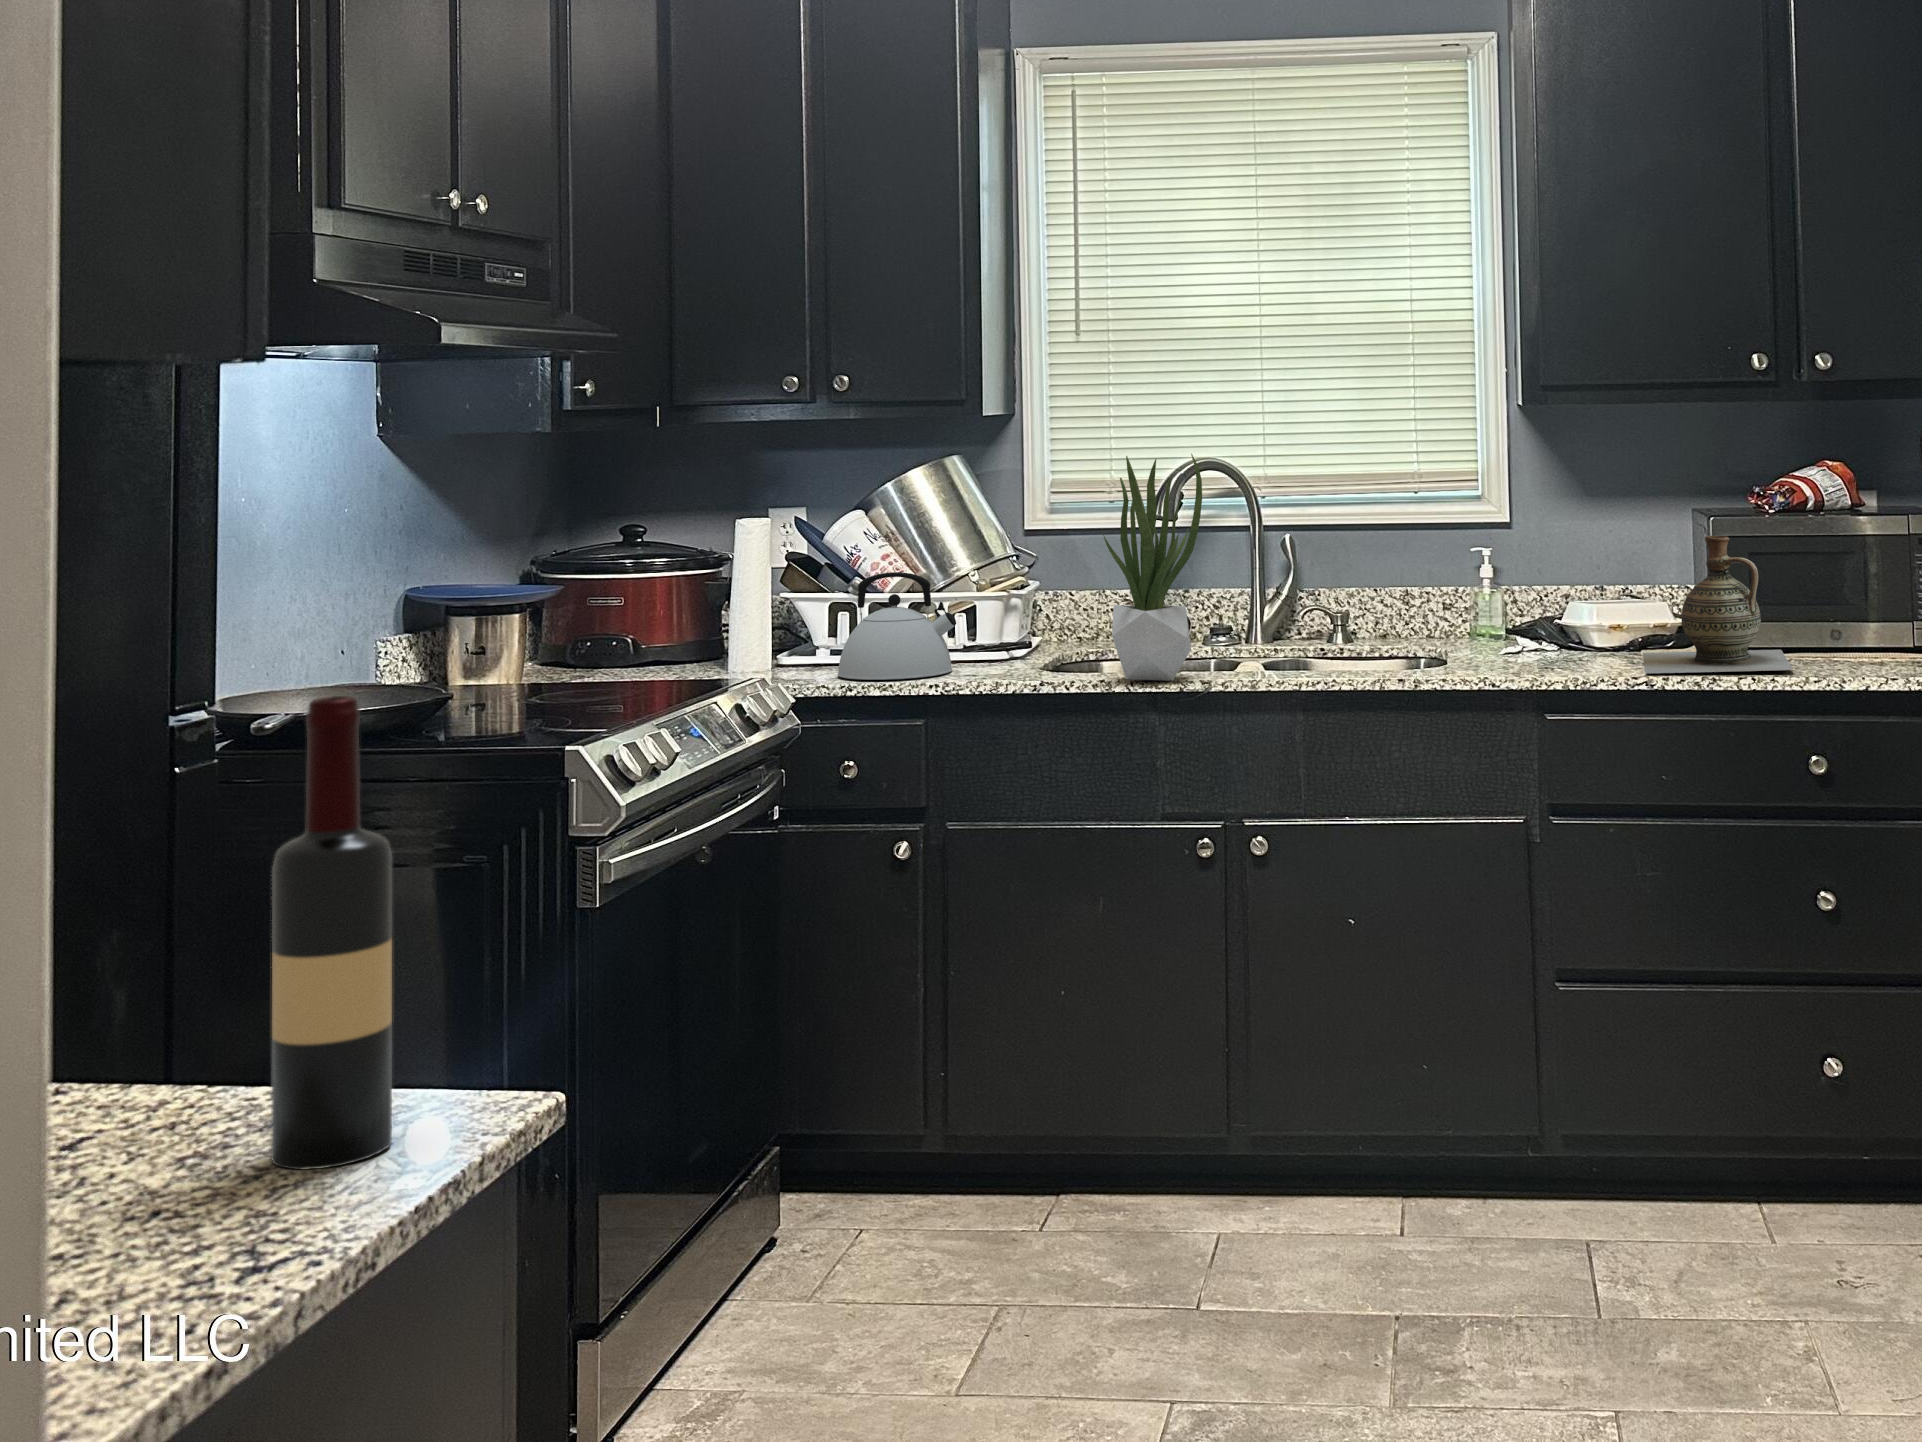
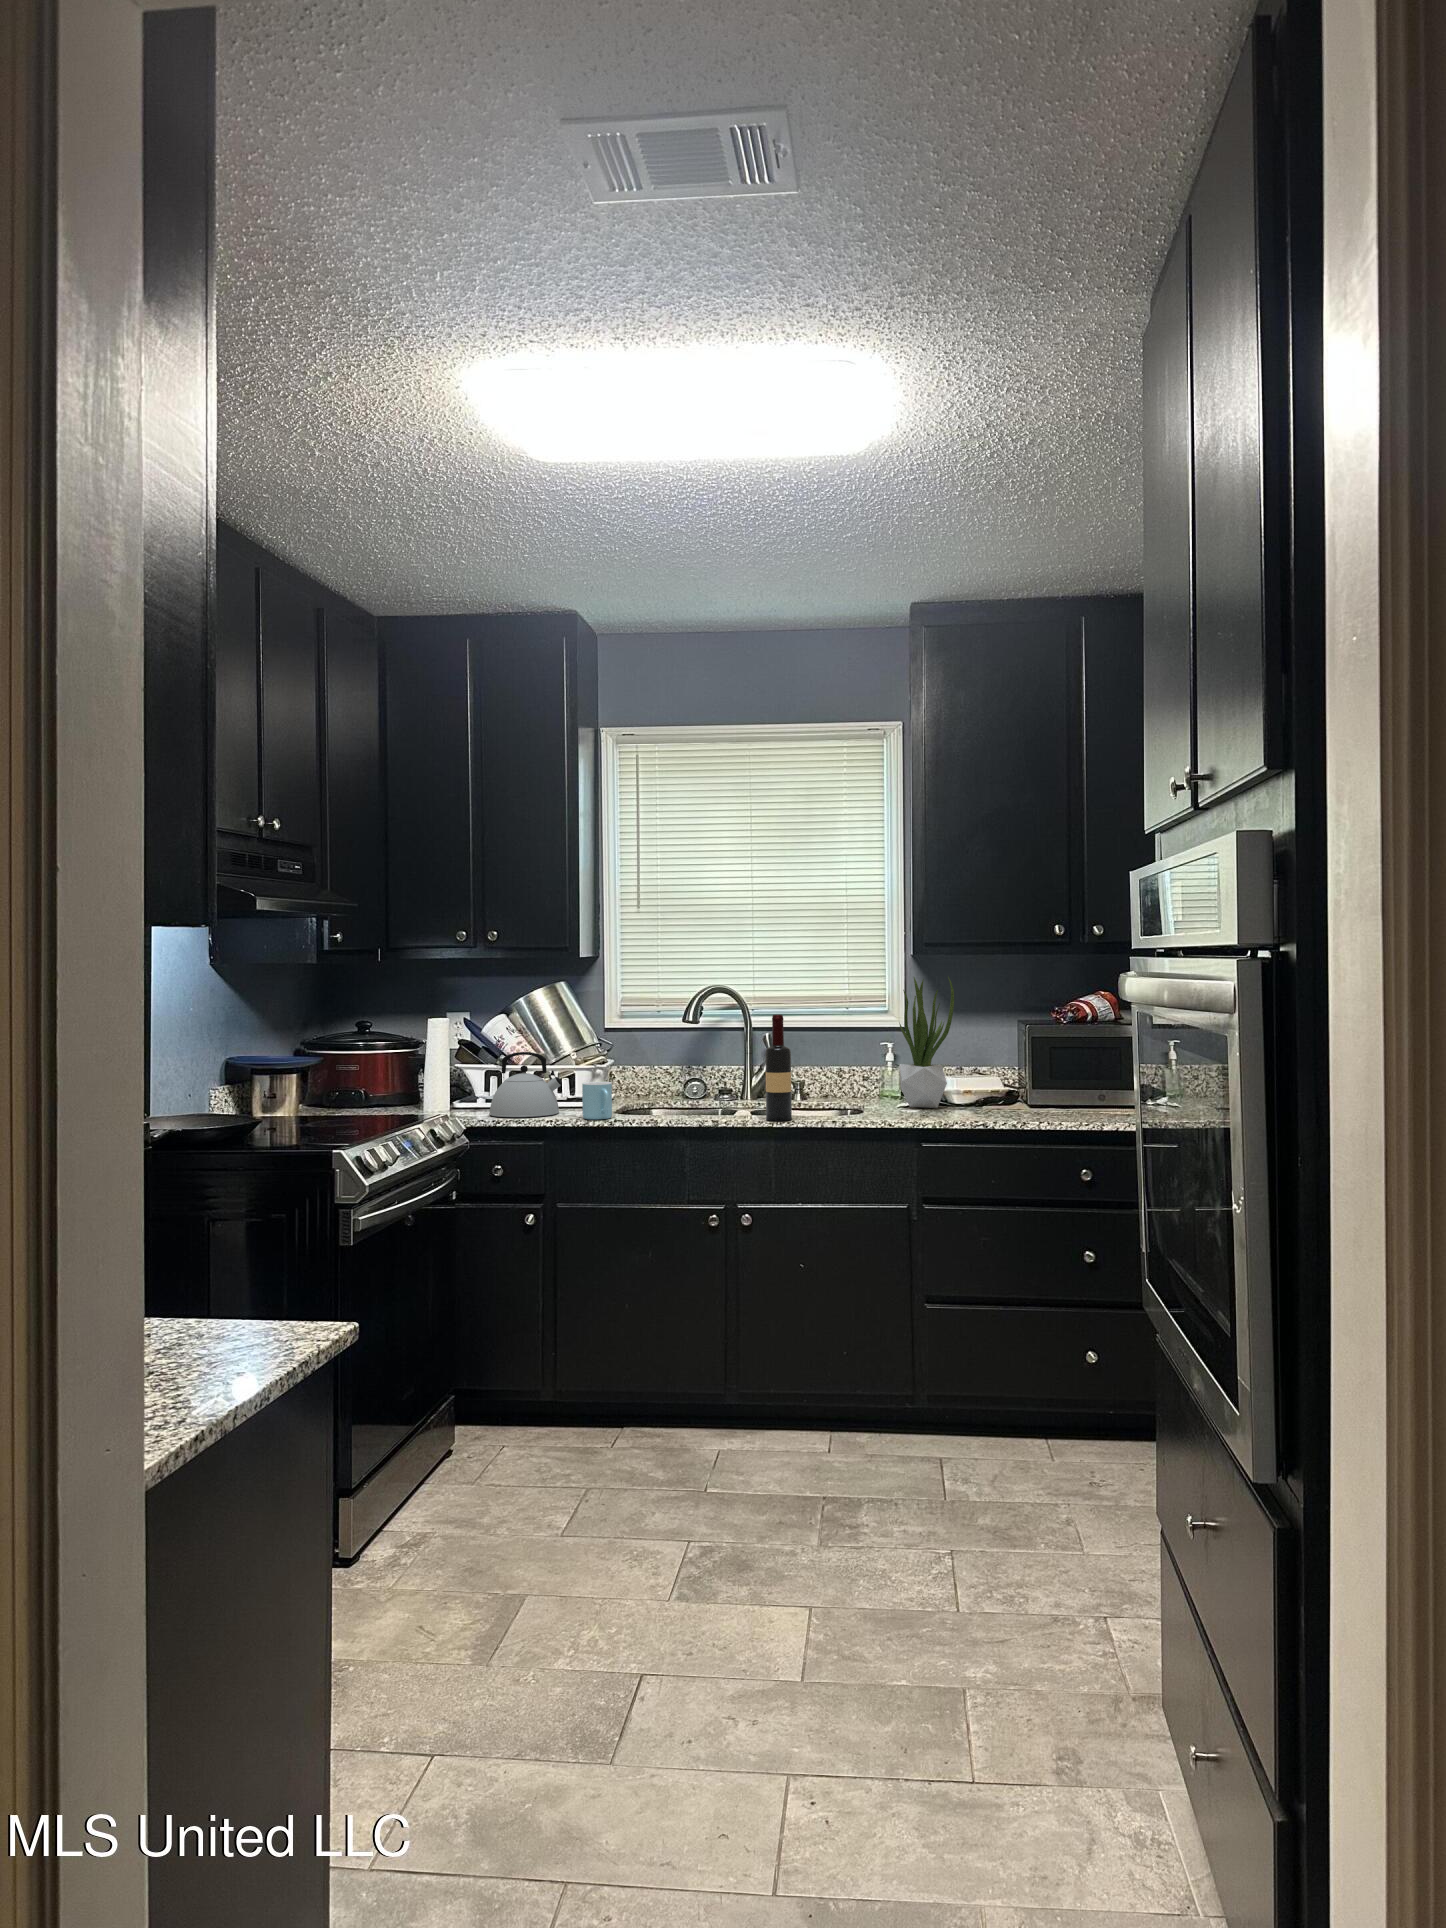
potted plant: present [1103,454,1202,681] -> present [899,977,954,1108]
ceramic jug: present [1643,536,1793,673] -> none [984,1035,1075,1119]
mug: none [989,620,1038,682] -> present [582,1082,612,1119]
wine bottle: present [271,696,392,1170] -> present [765,1015,792,1121]

